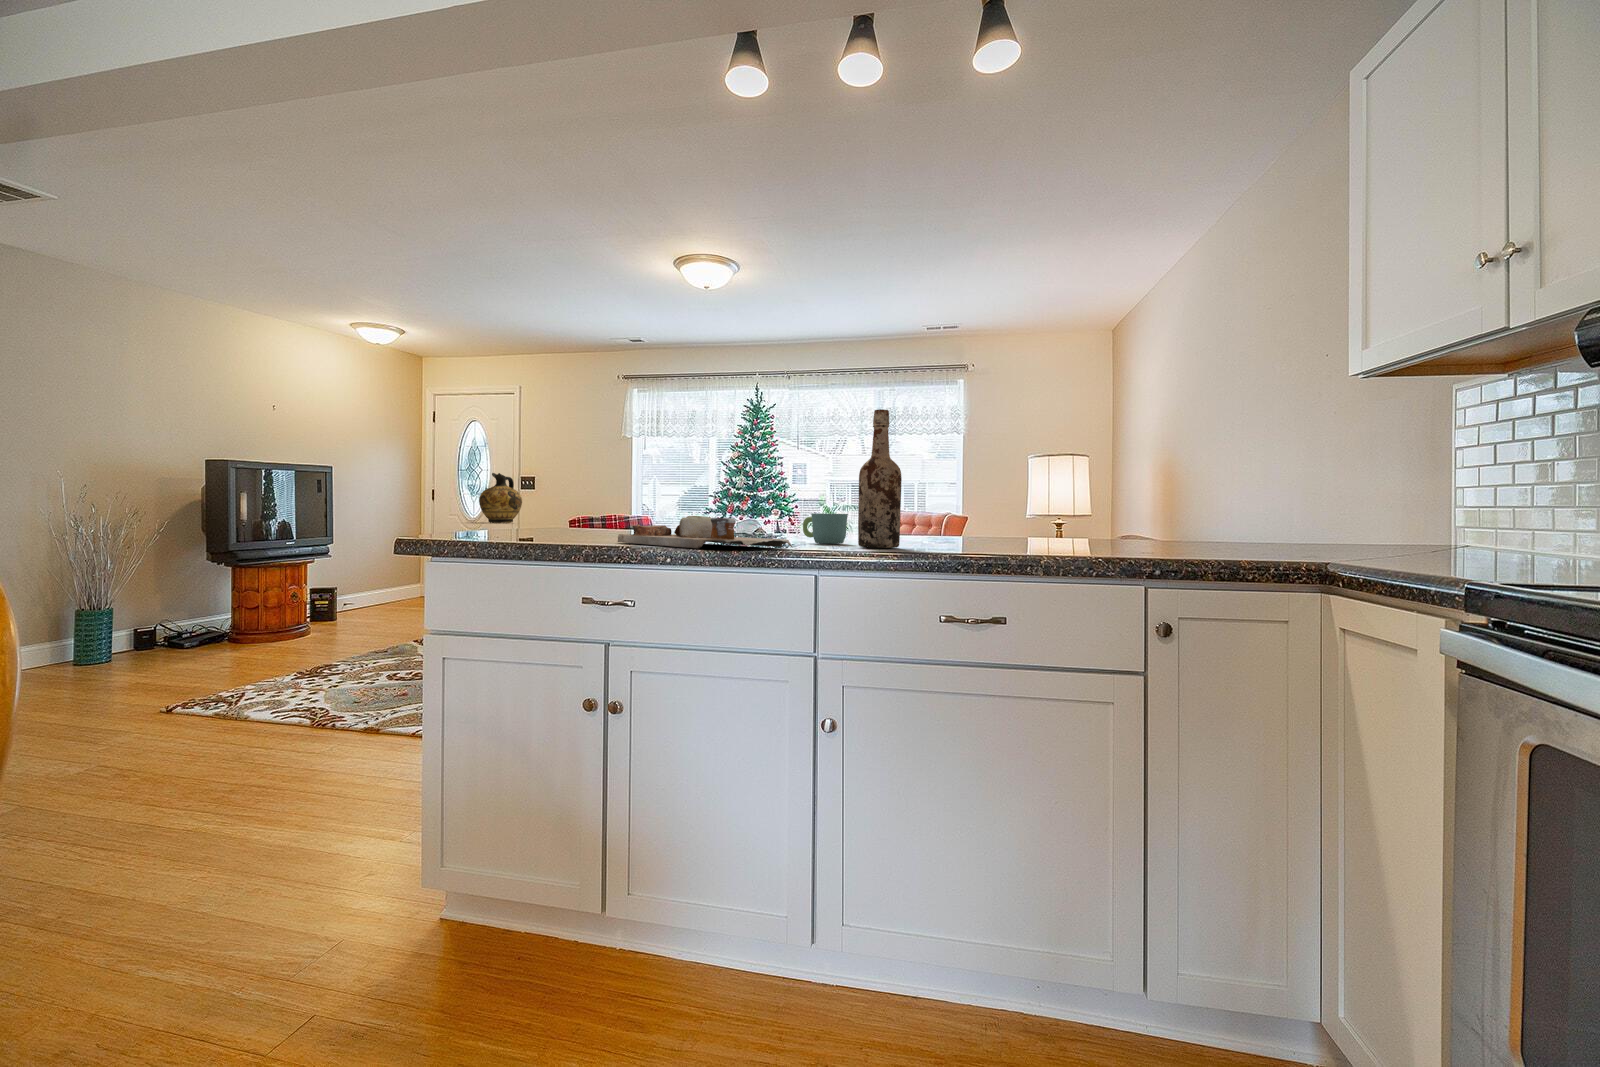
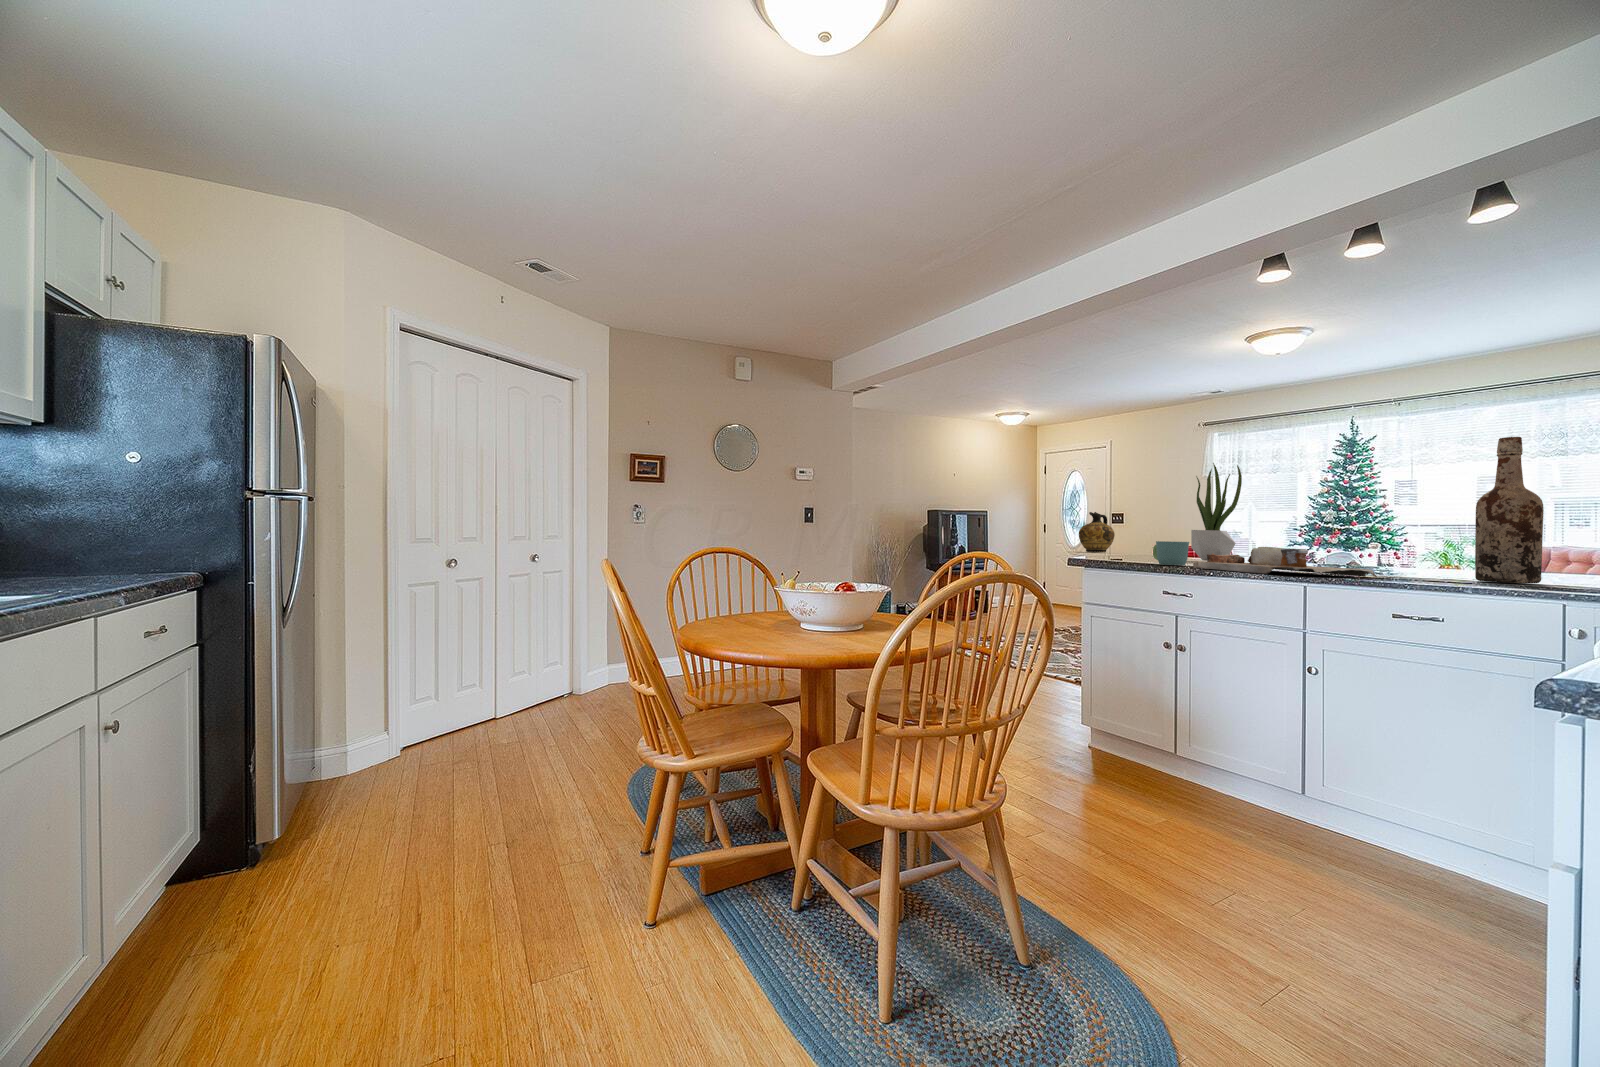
potted plant: none [608,419,657,532] -> present [1191,463,1242,561]
mug: present [803,513,848,544] -> present [1153,541,1189,565]

